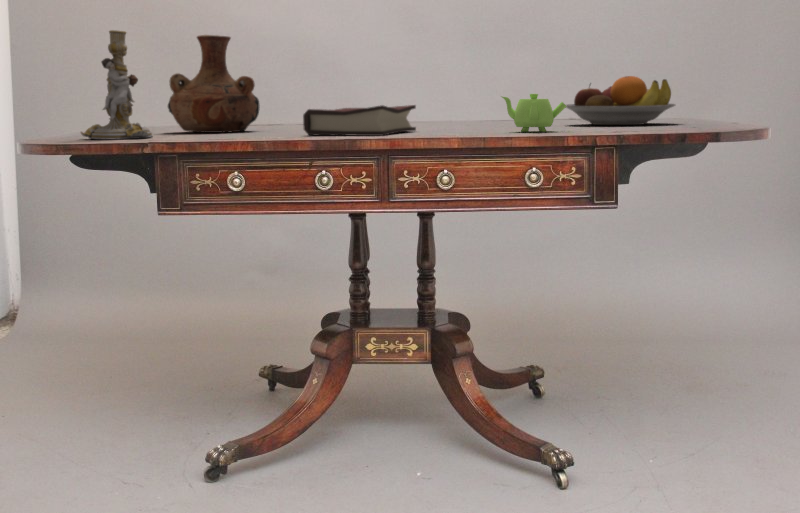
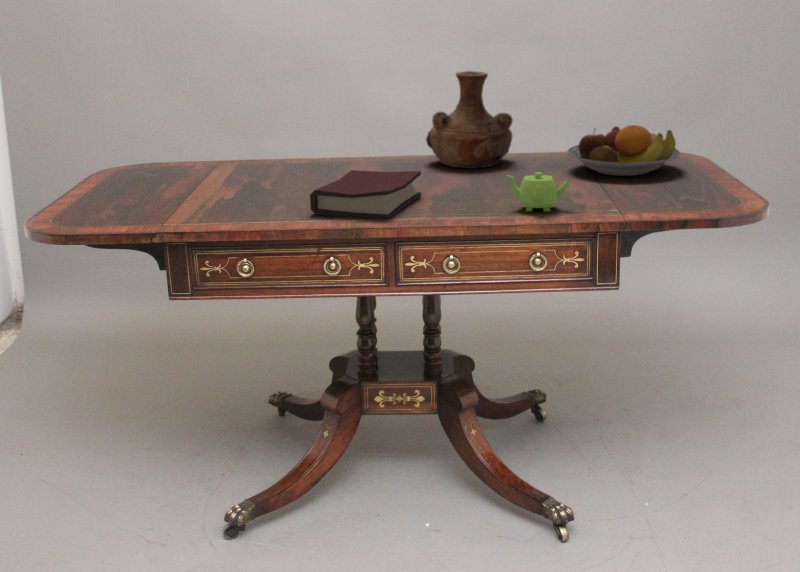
candlestick: present [81,30,152,139] -> none [90,111,161,223]
vase: present [168,35,260,133] -> present [426,71,513,169]

